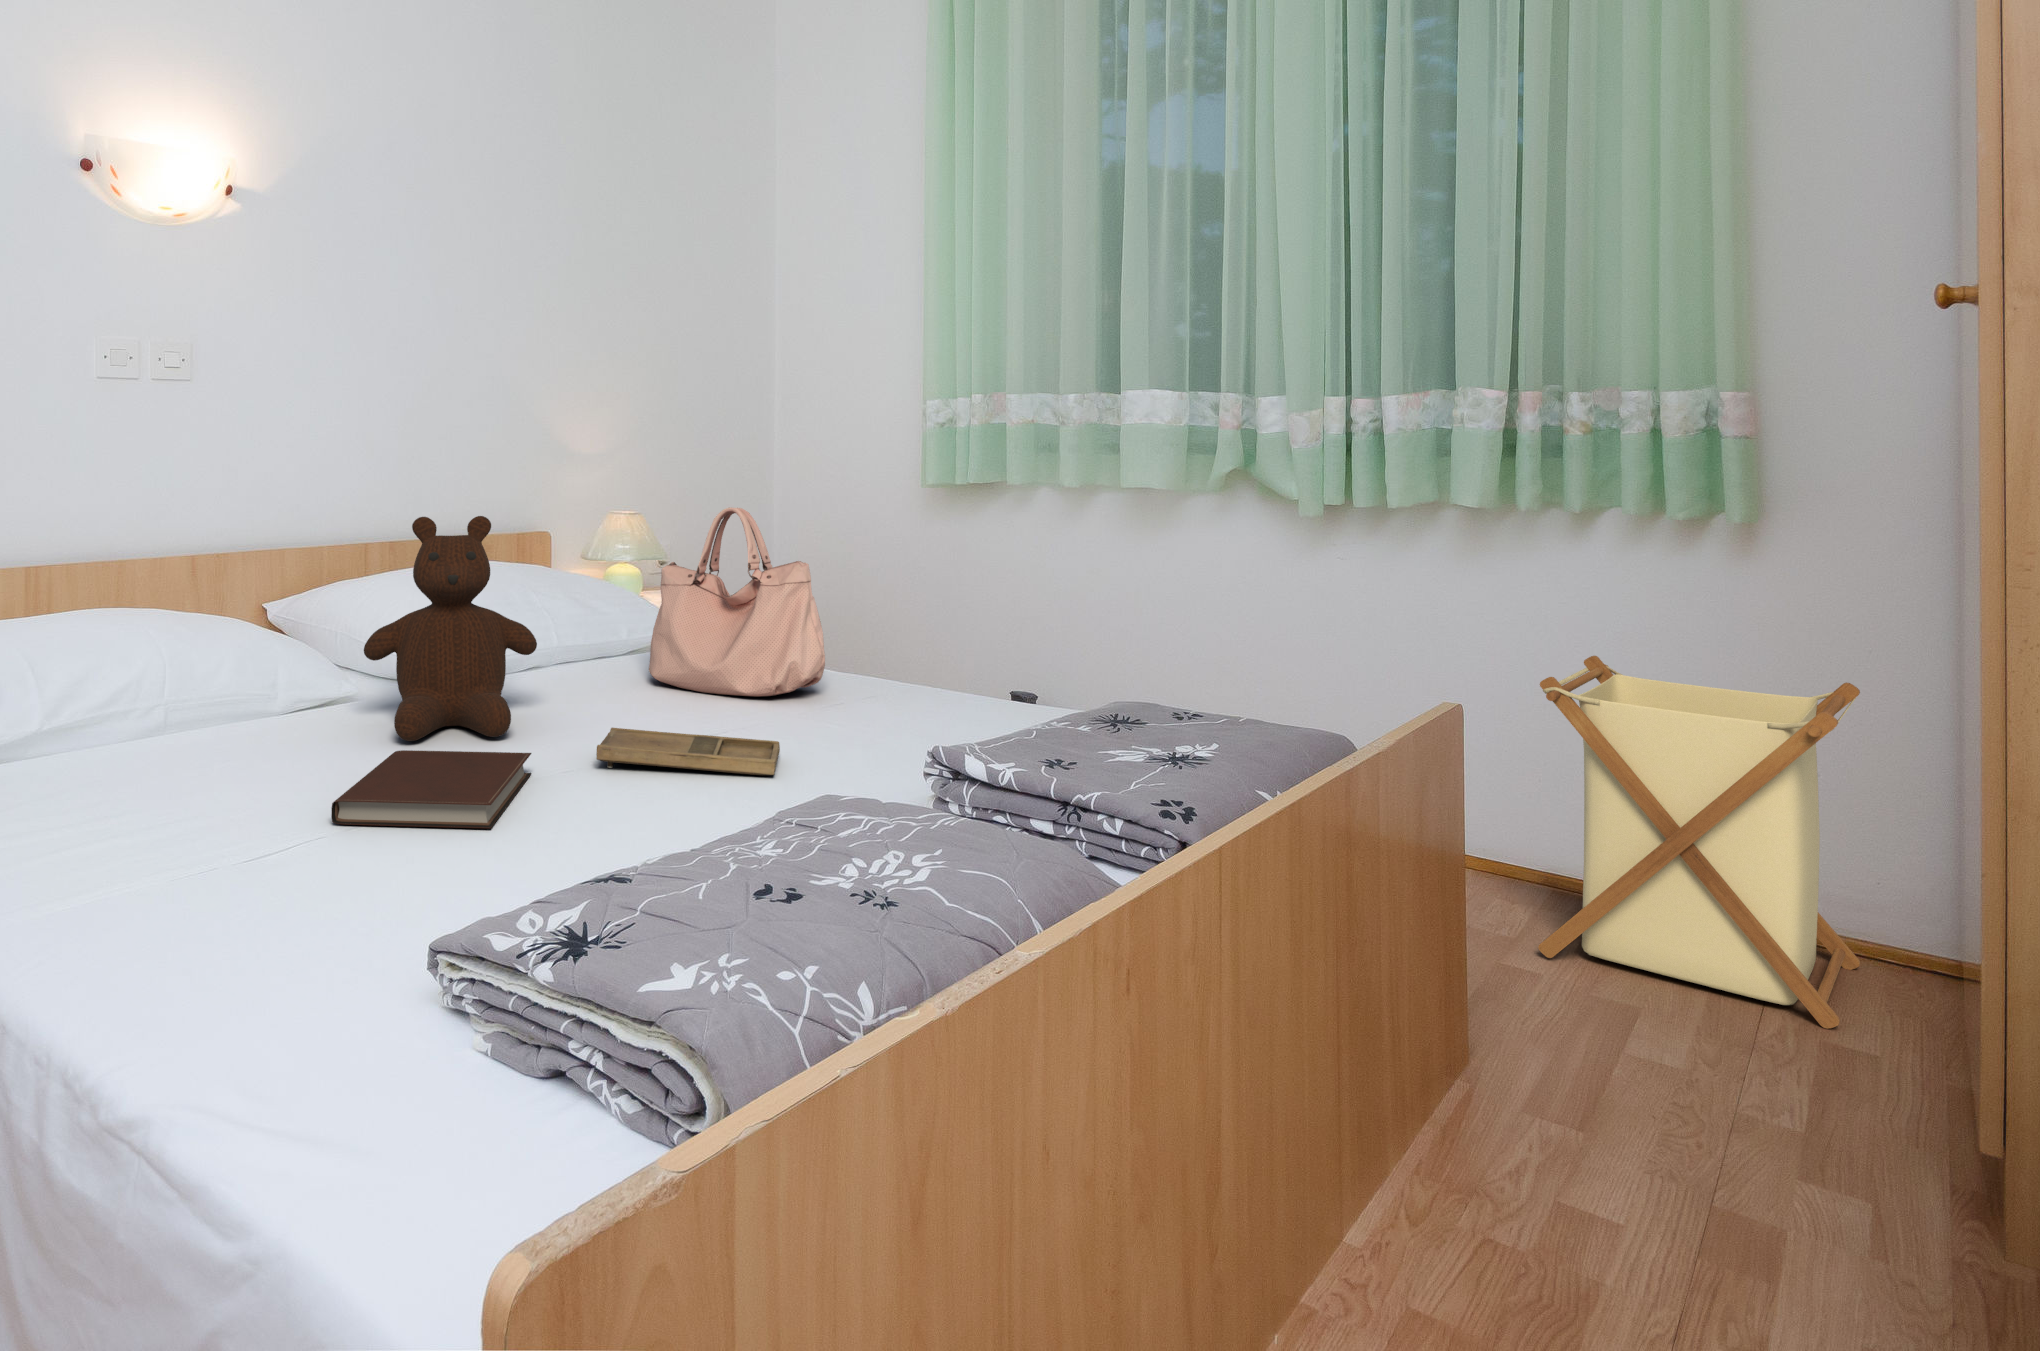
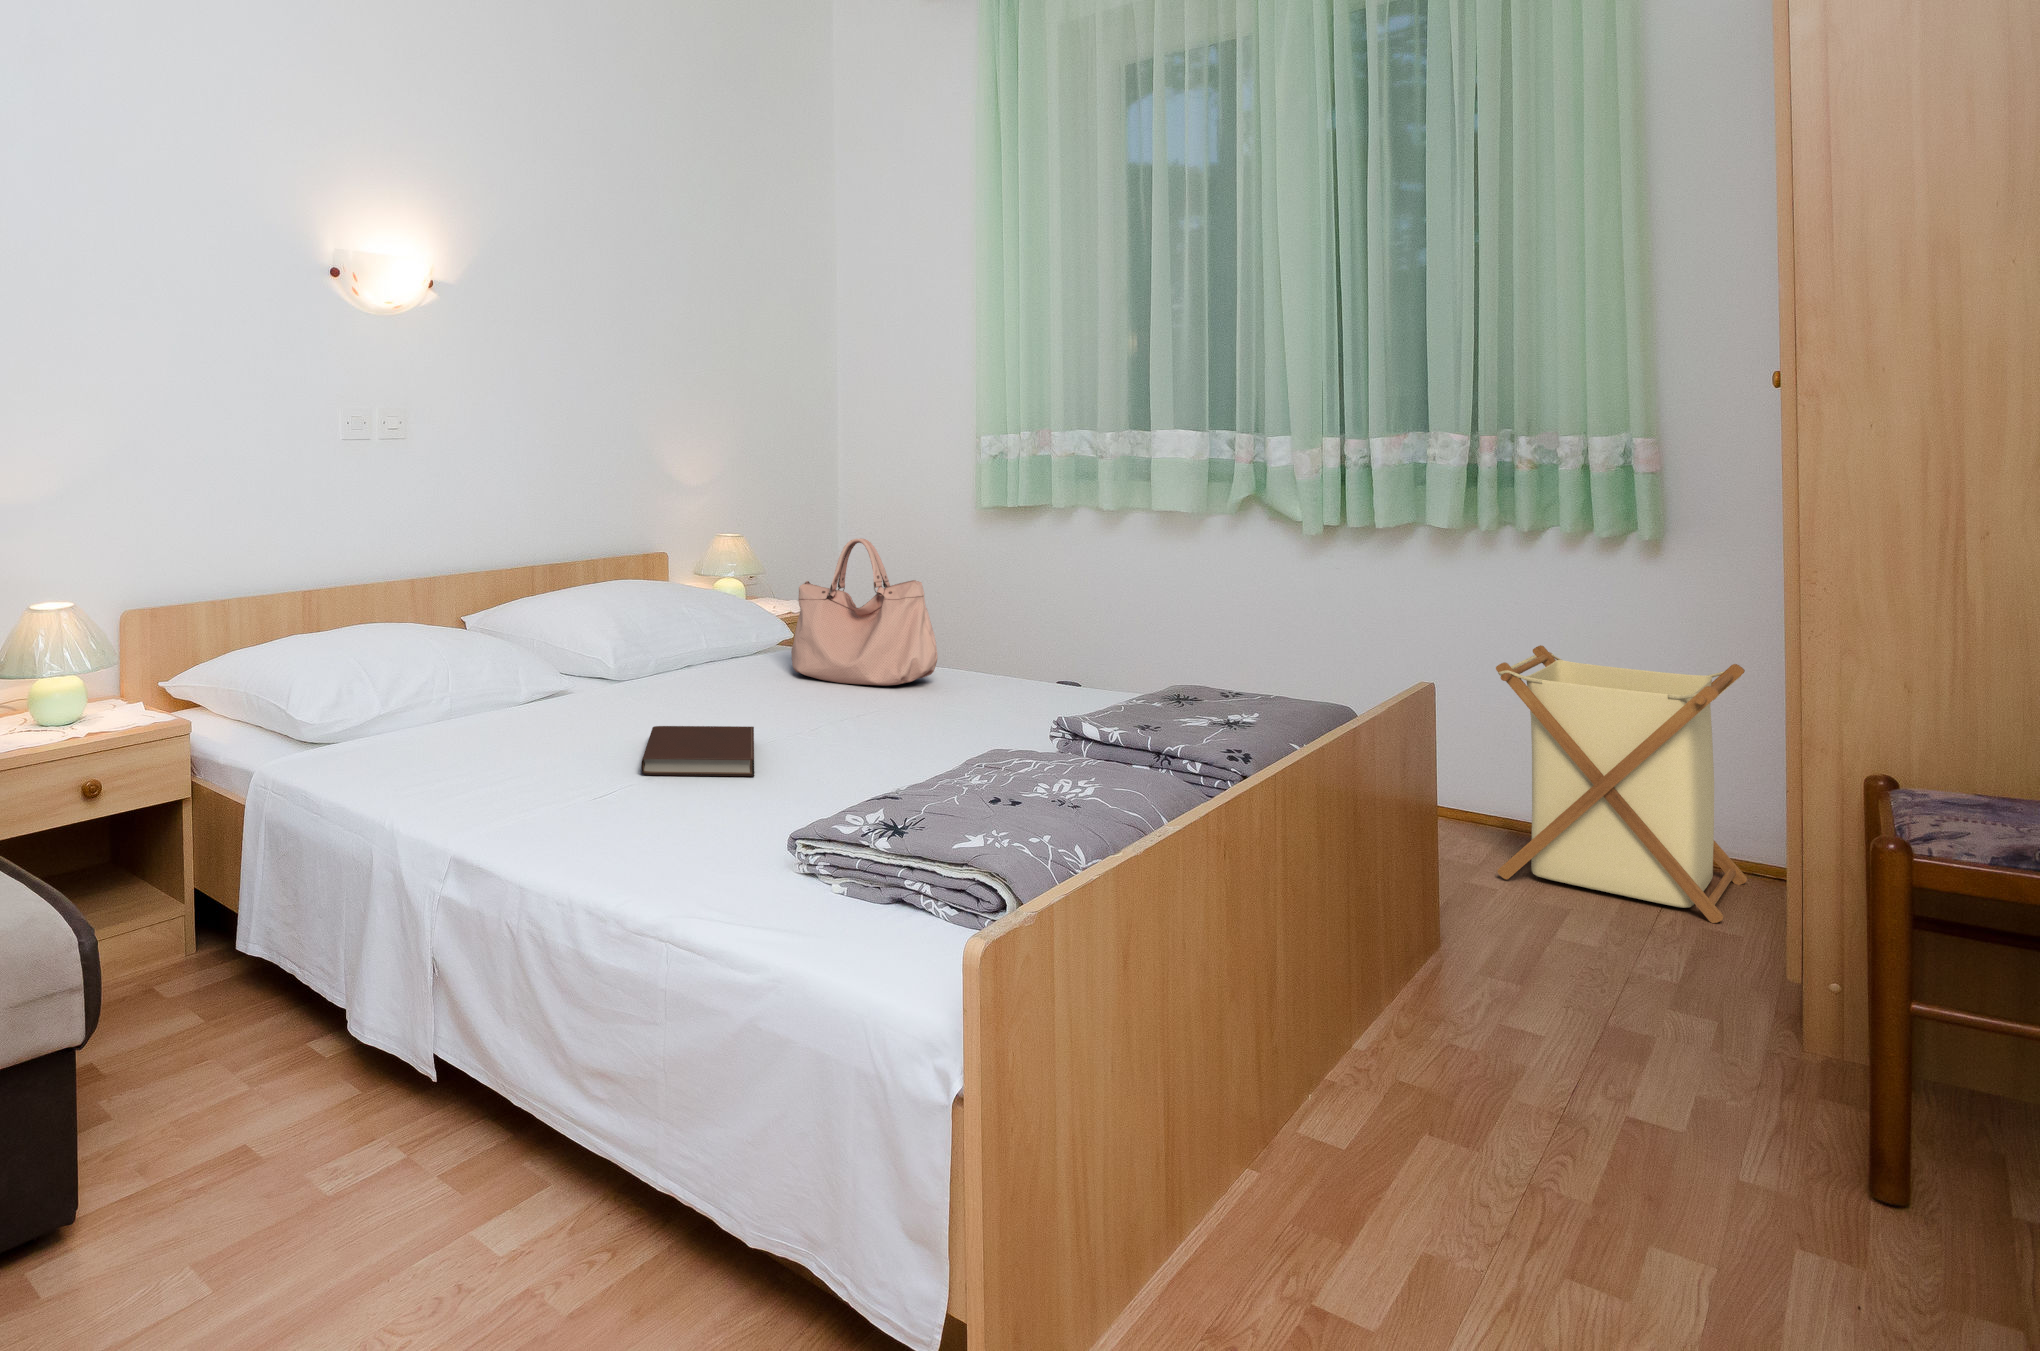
teddy bear: present [364,516,537,741] -> none [600,551,726,721]
tray: present [597,728,780,775] -> none [799,709,932,741]

